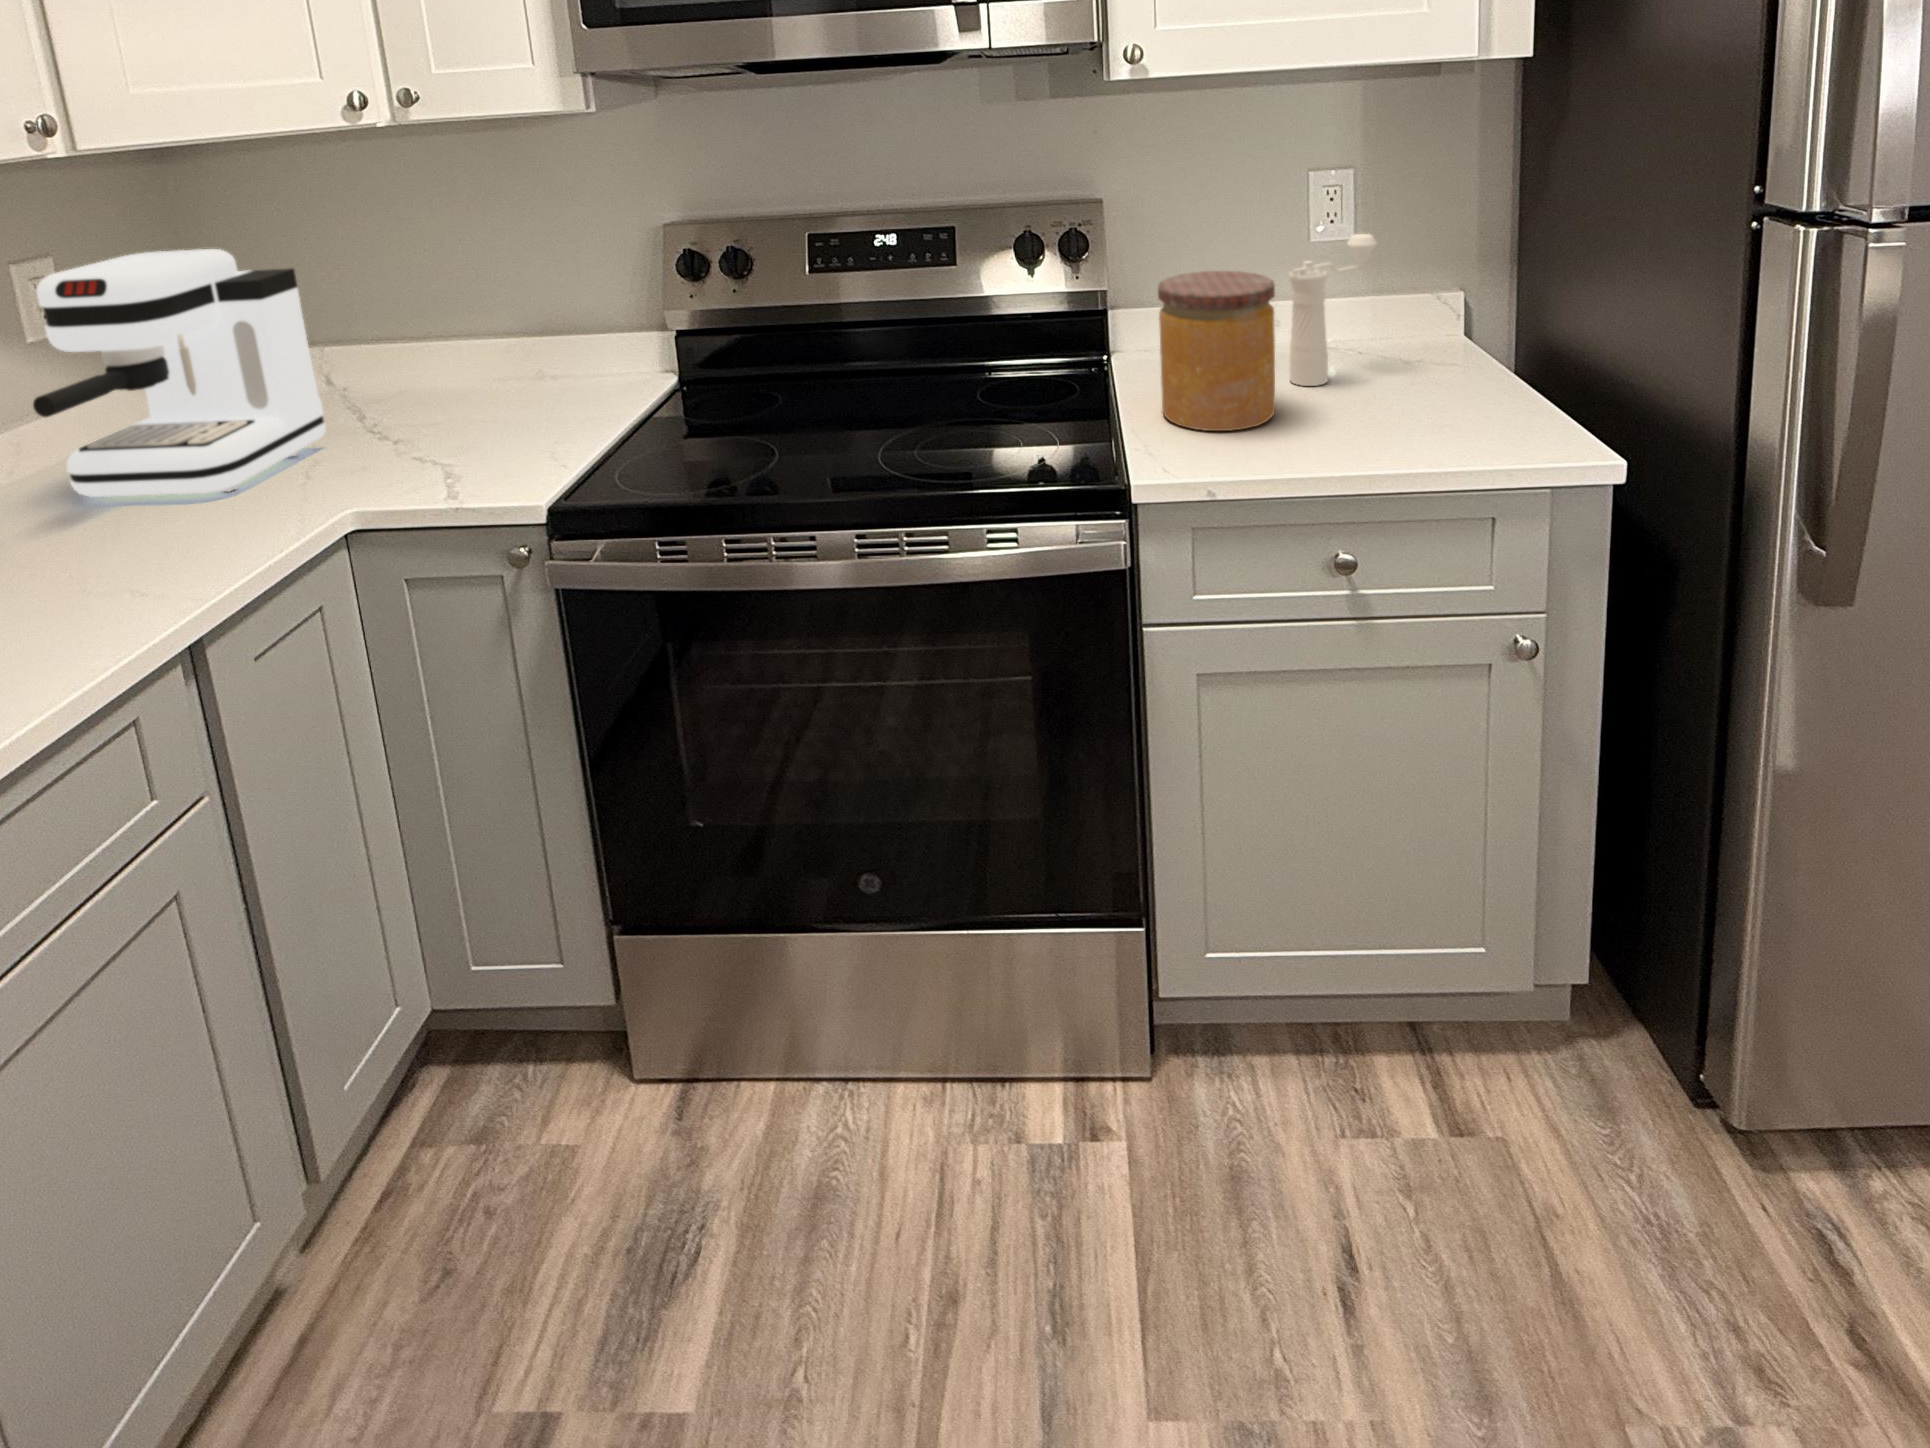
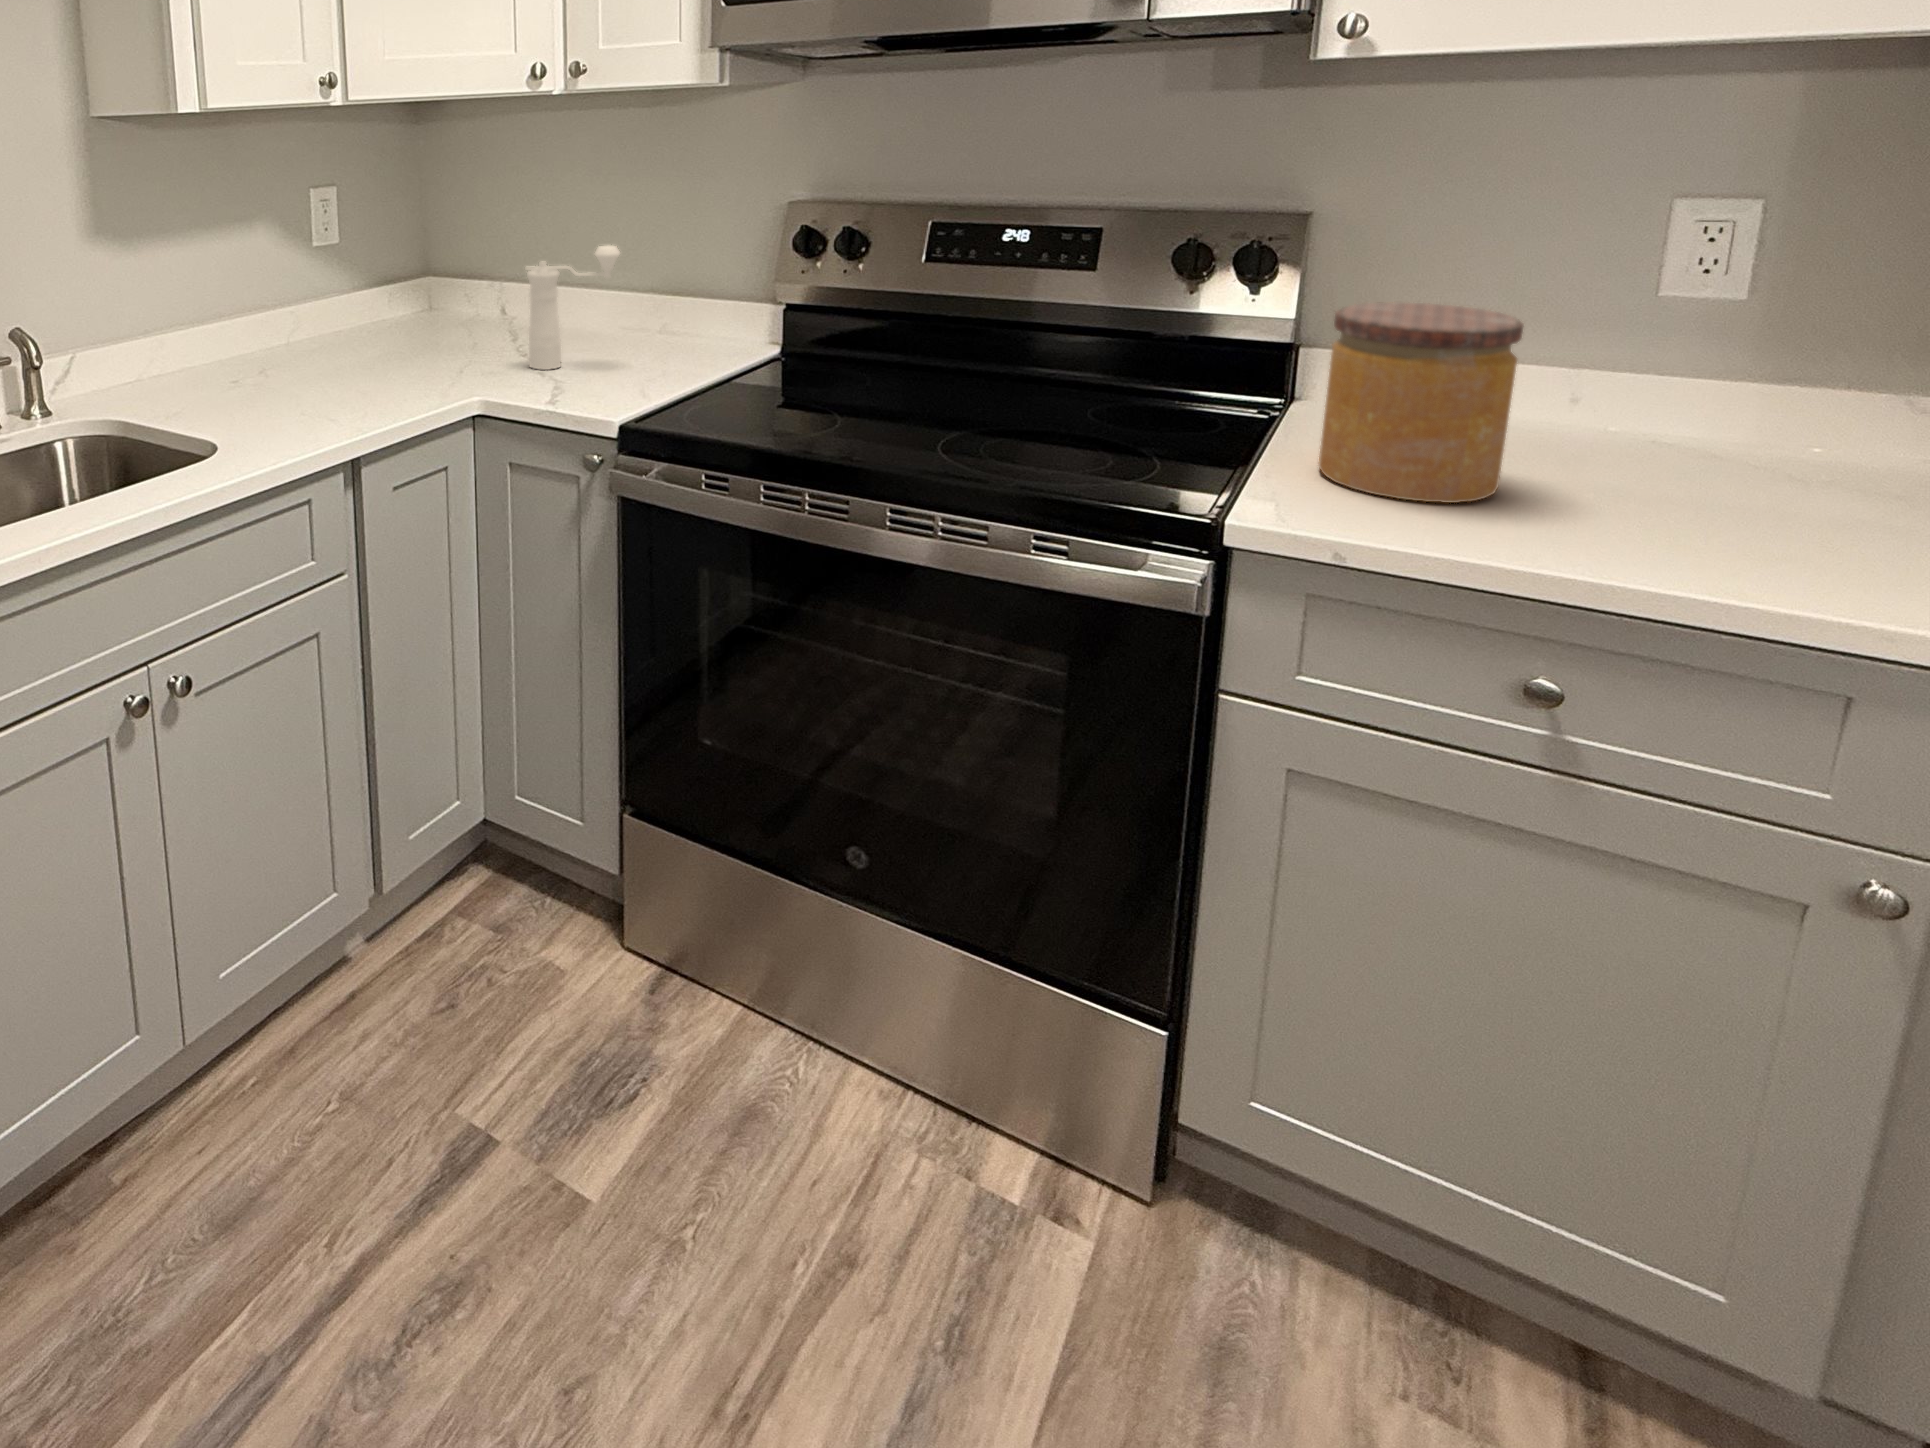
pepper mill: present [1289,234,1376,386] -> present [526,245,620,370]
coffee maker: present [33,249,326,497] -> none [300,182,485,370]

